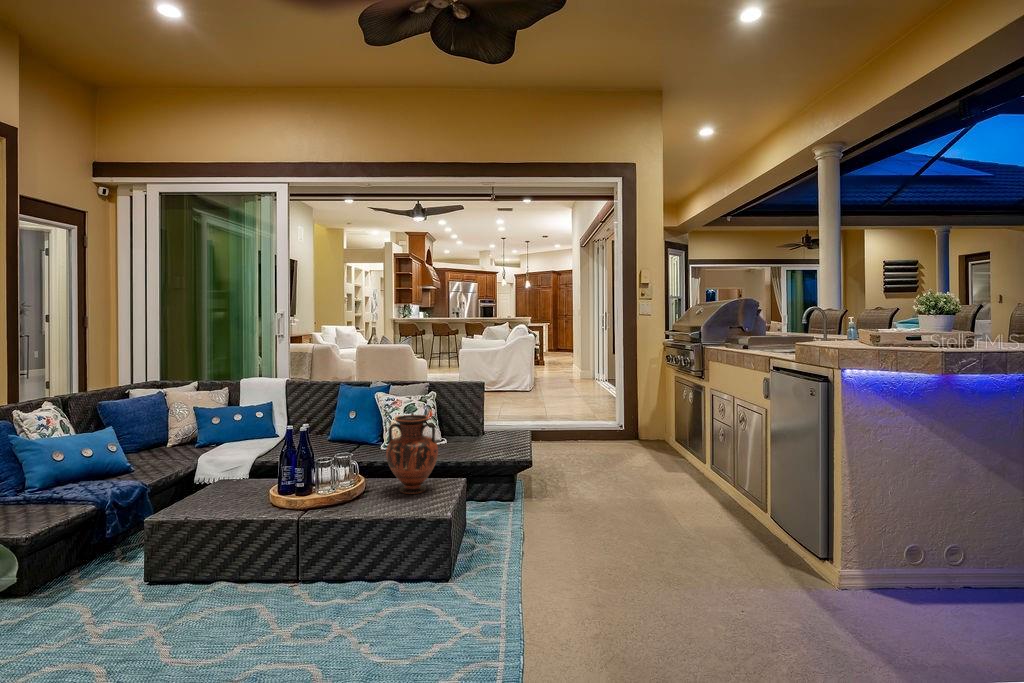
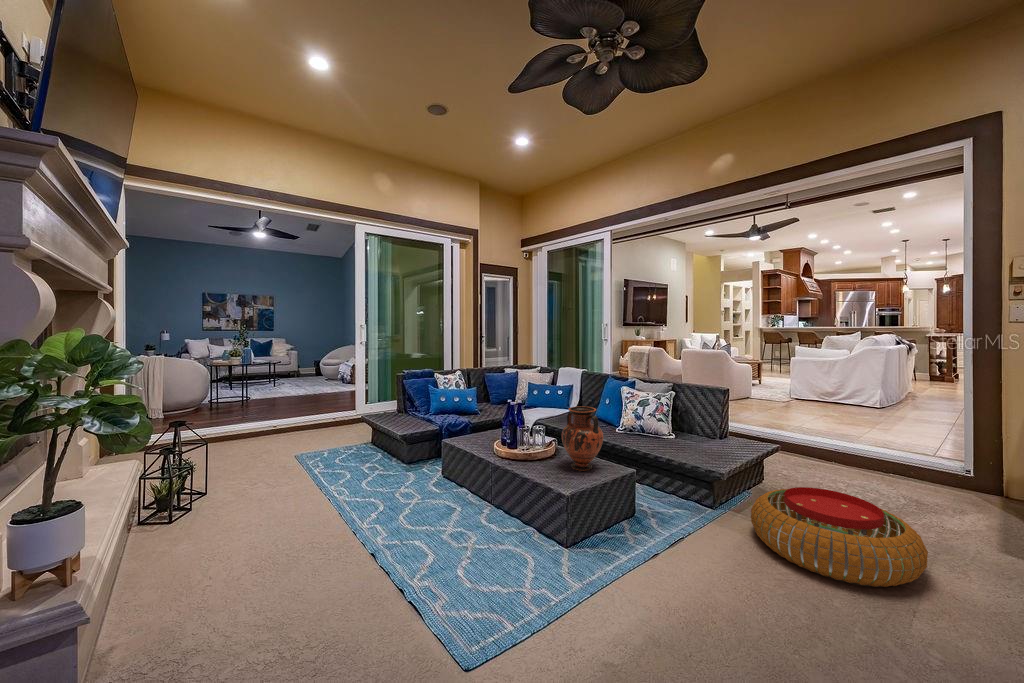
pouf: none [552,458,671,523] -> present [751,487,928,587]

